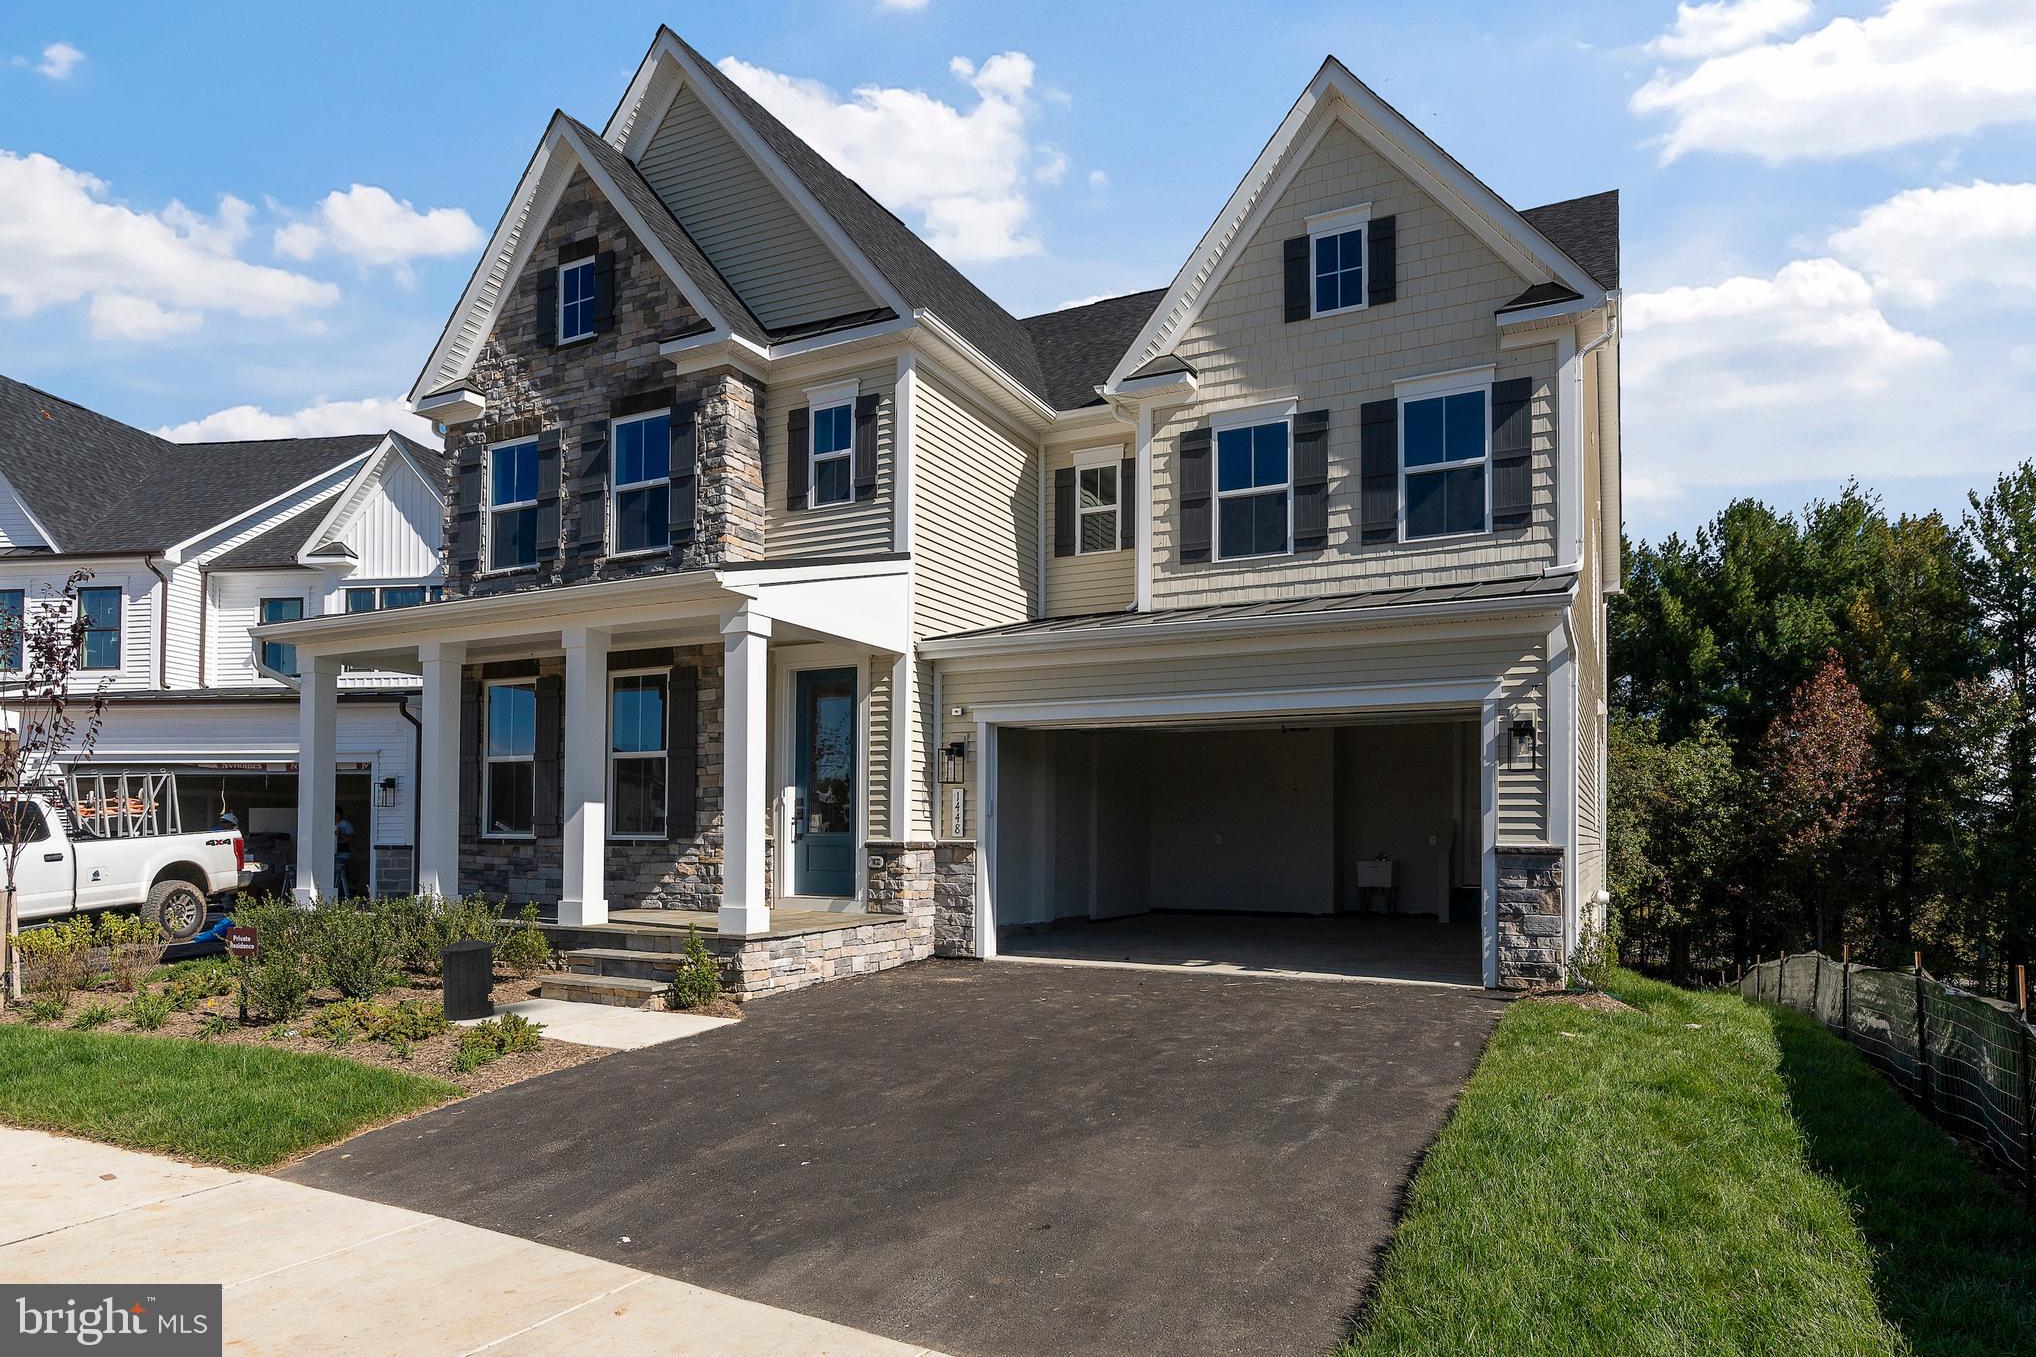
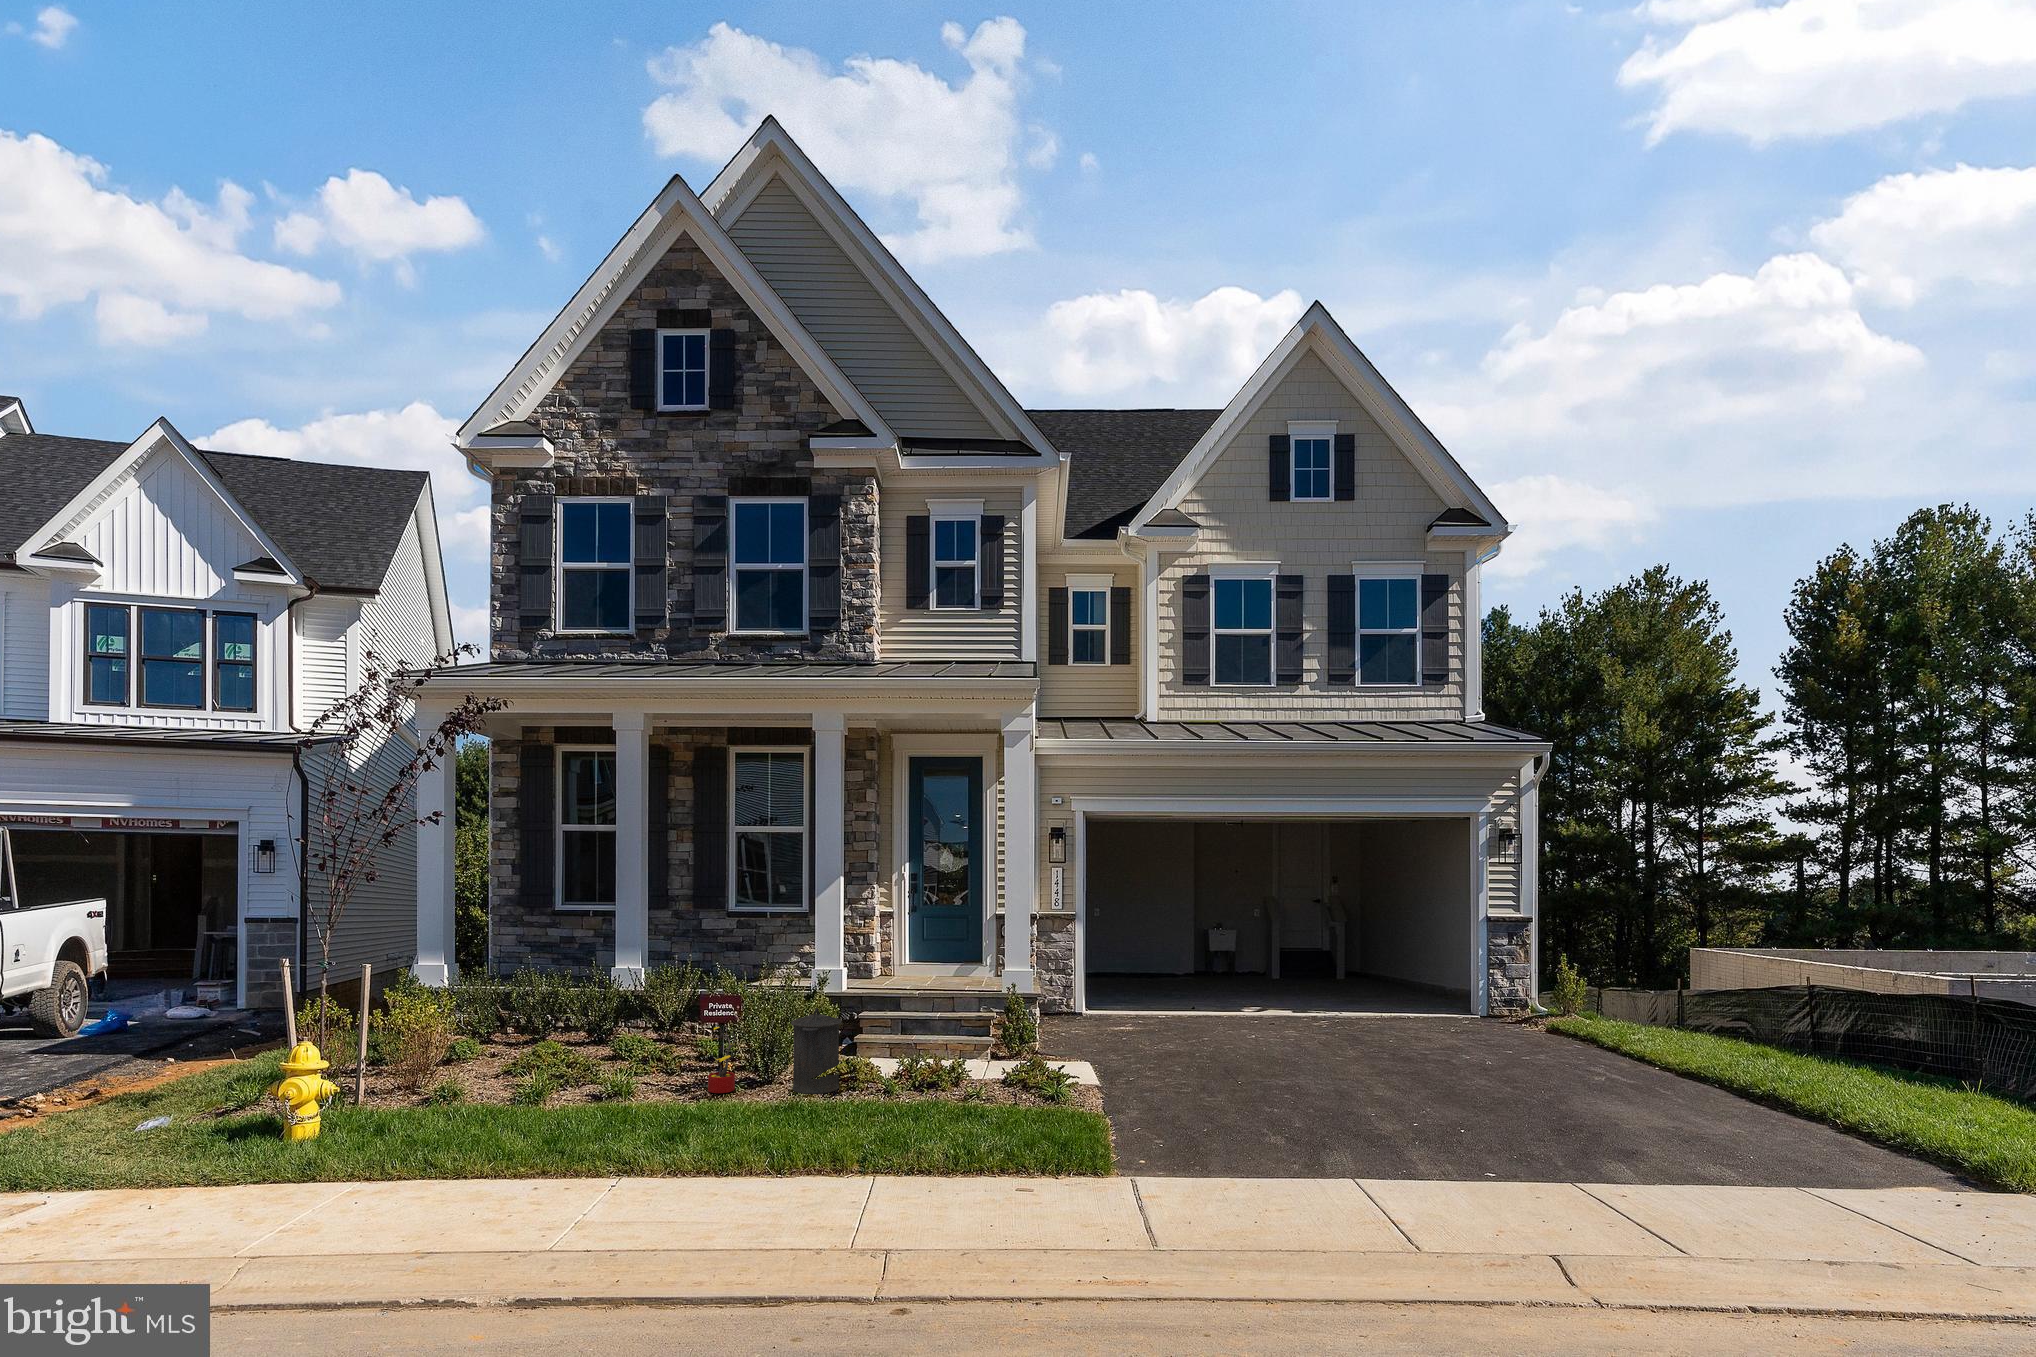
decorative plant: none [366,944,431,1014] -> present [708,1027,735,1093]

